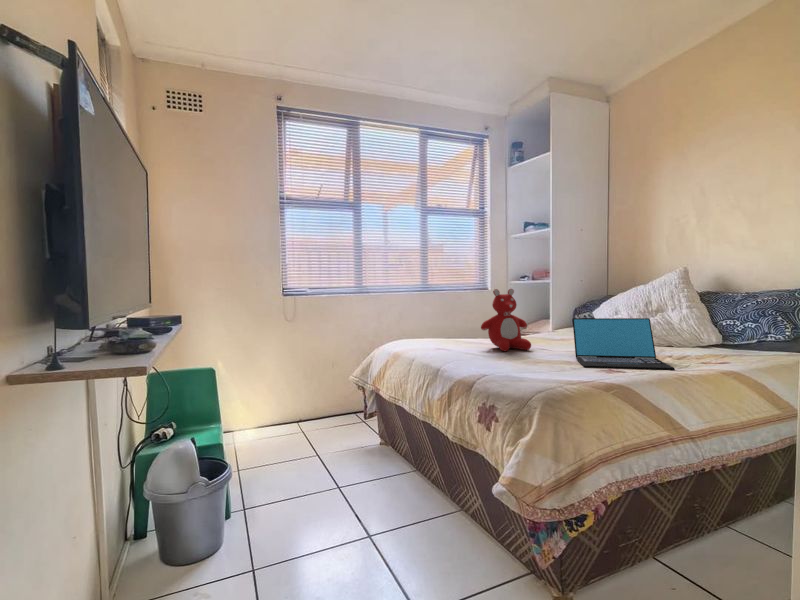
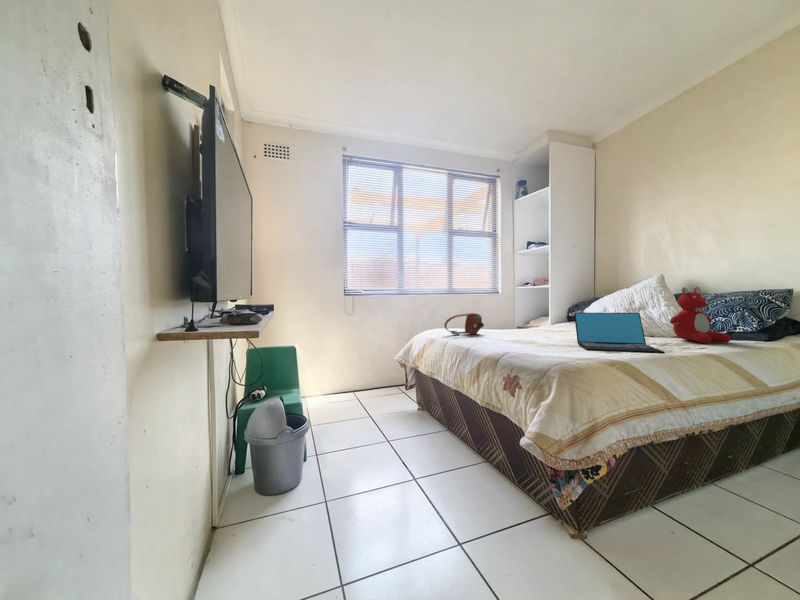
teddy bear: present [481,289,531,351] -> present [670,287,731,344]
handbag: none [414,318,465,347] -> present [444,313,484,335]

